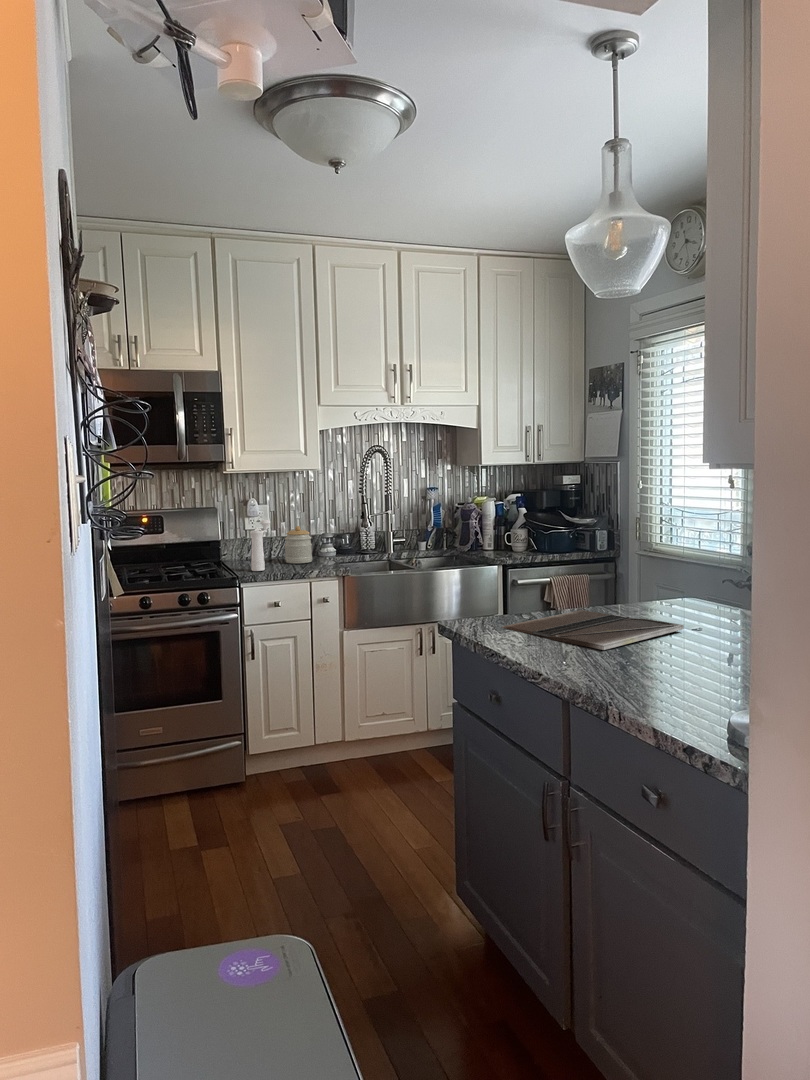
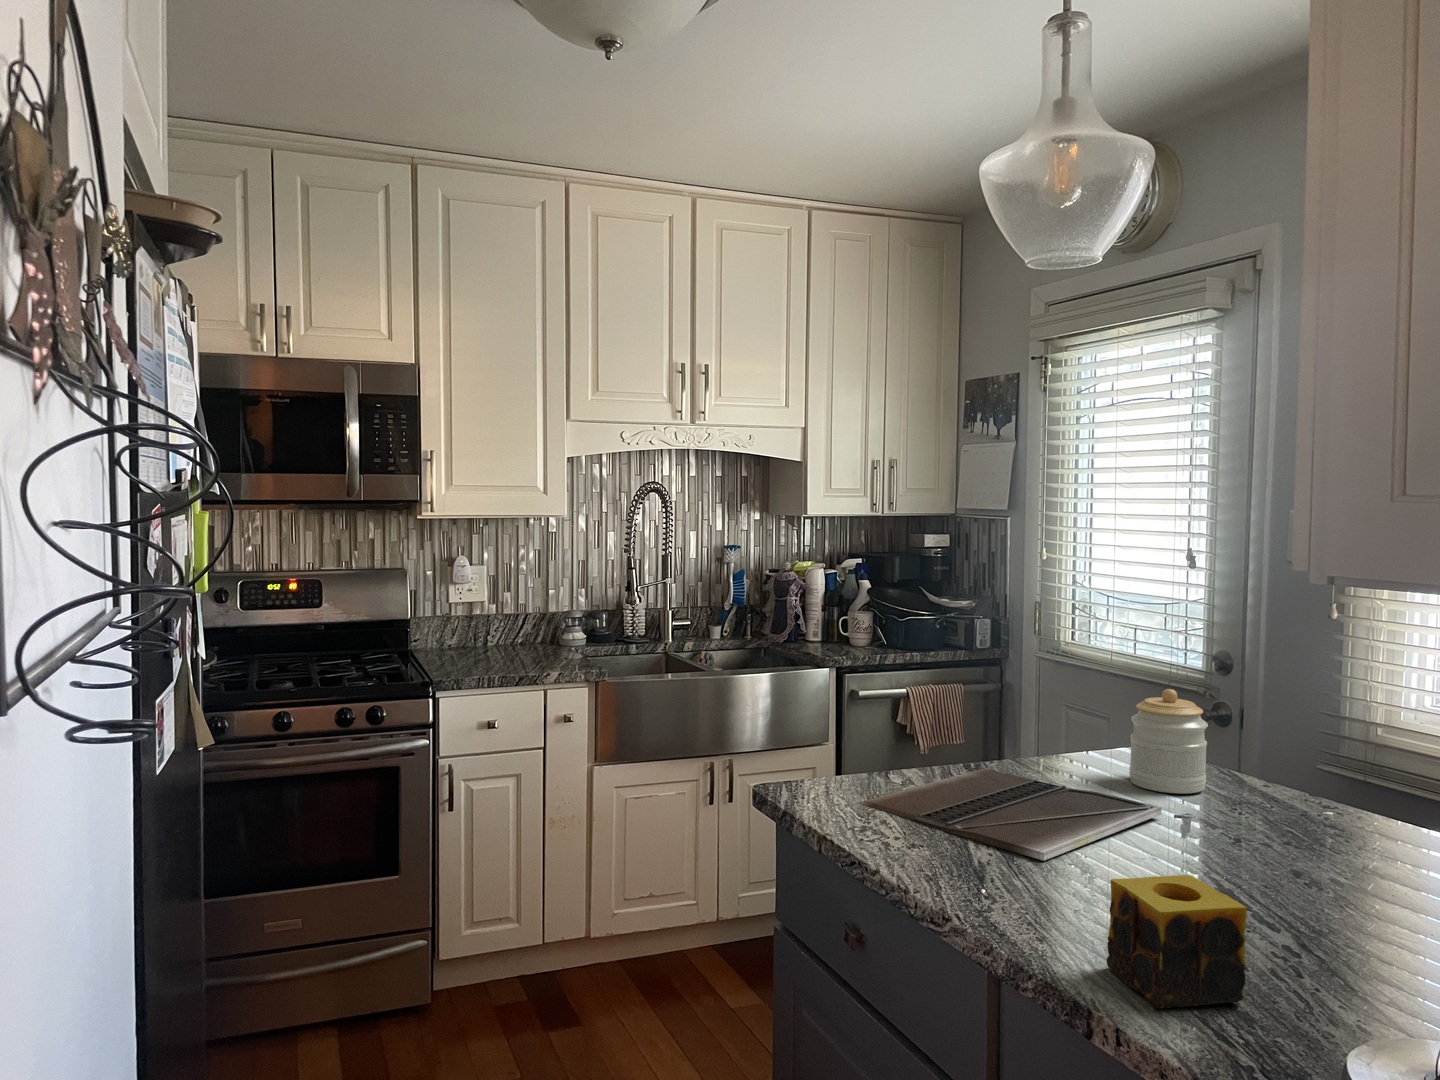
pepper mill: present [250,520,270,571] -> none [455,590,487,670]
jar: present [285,526,312,563] -> present [1129,689,1208,794]
candle: none [623,640,693,705] -> present [1107,875,1247,1008]

